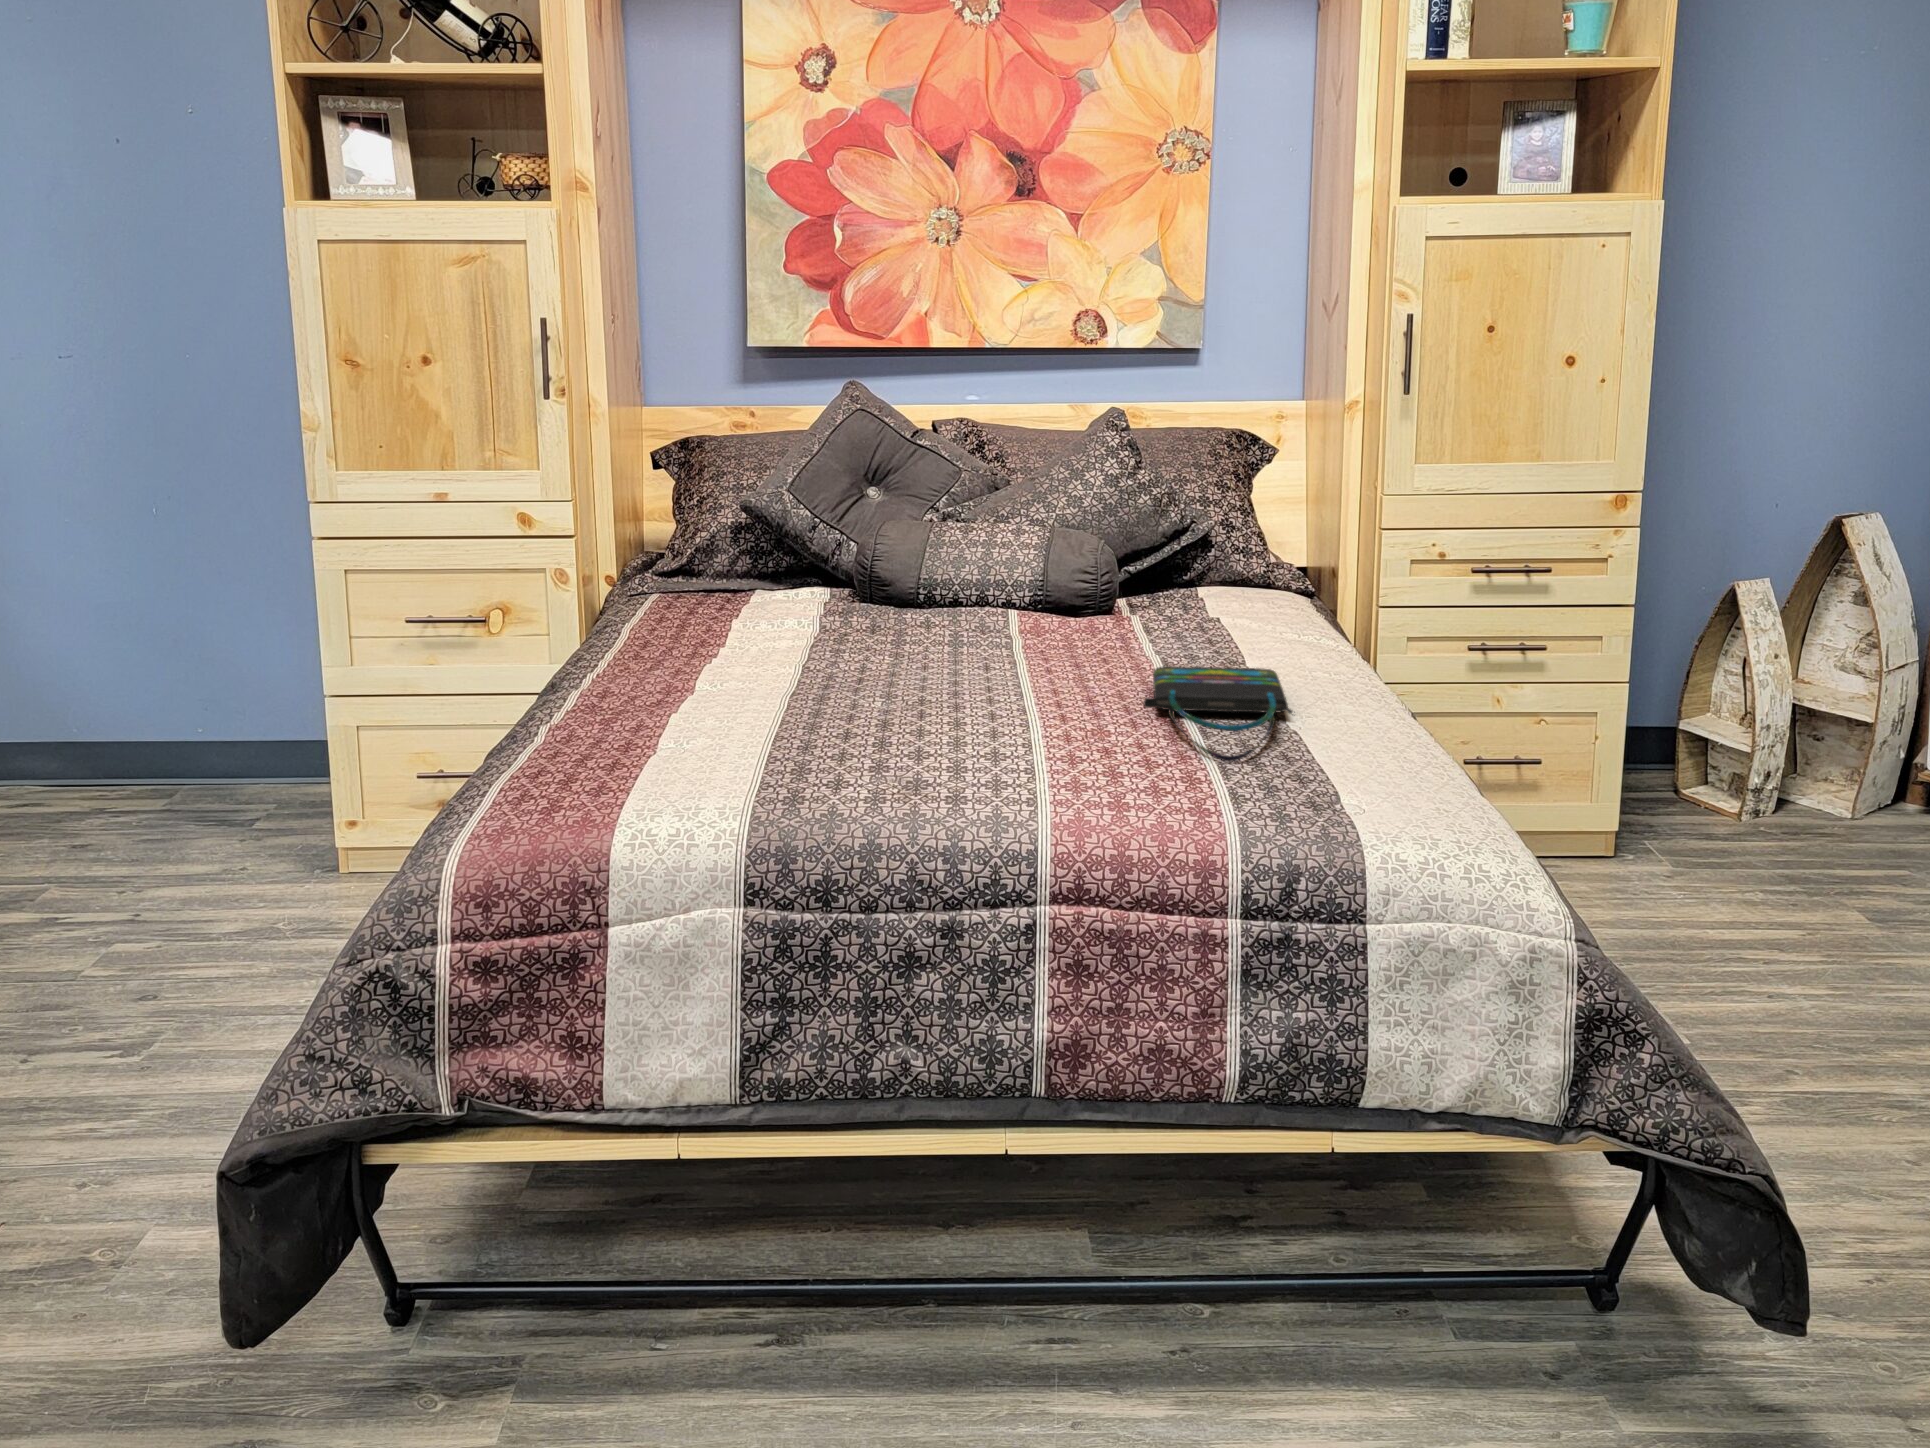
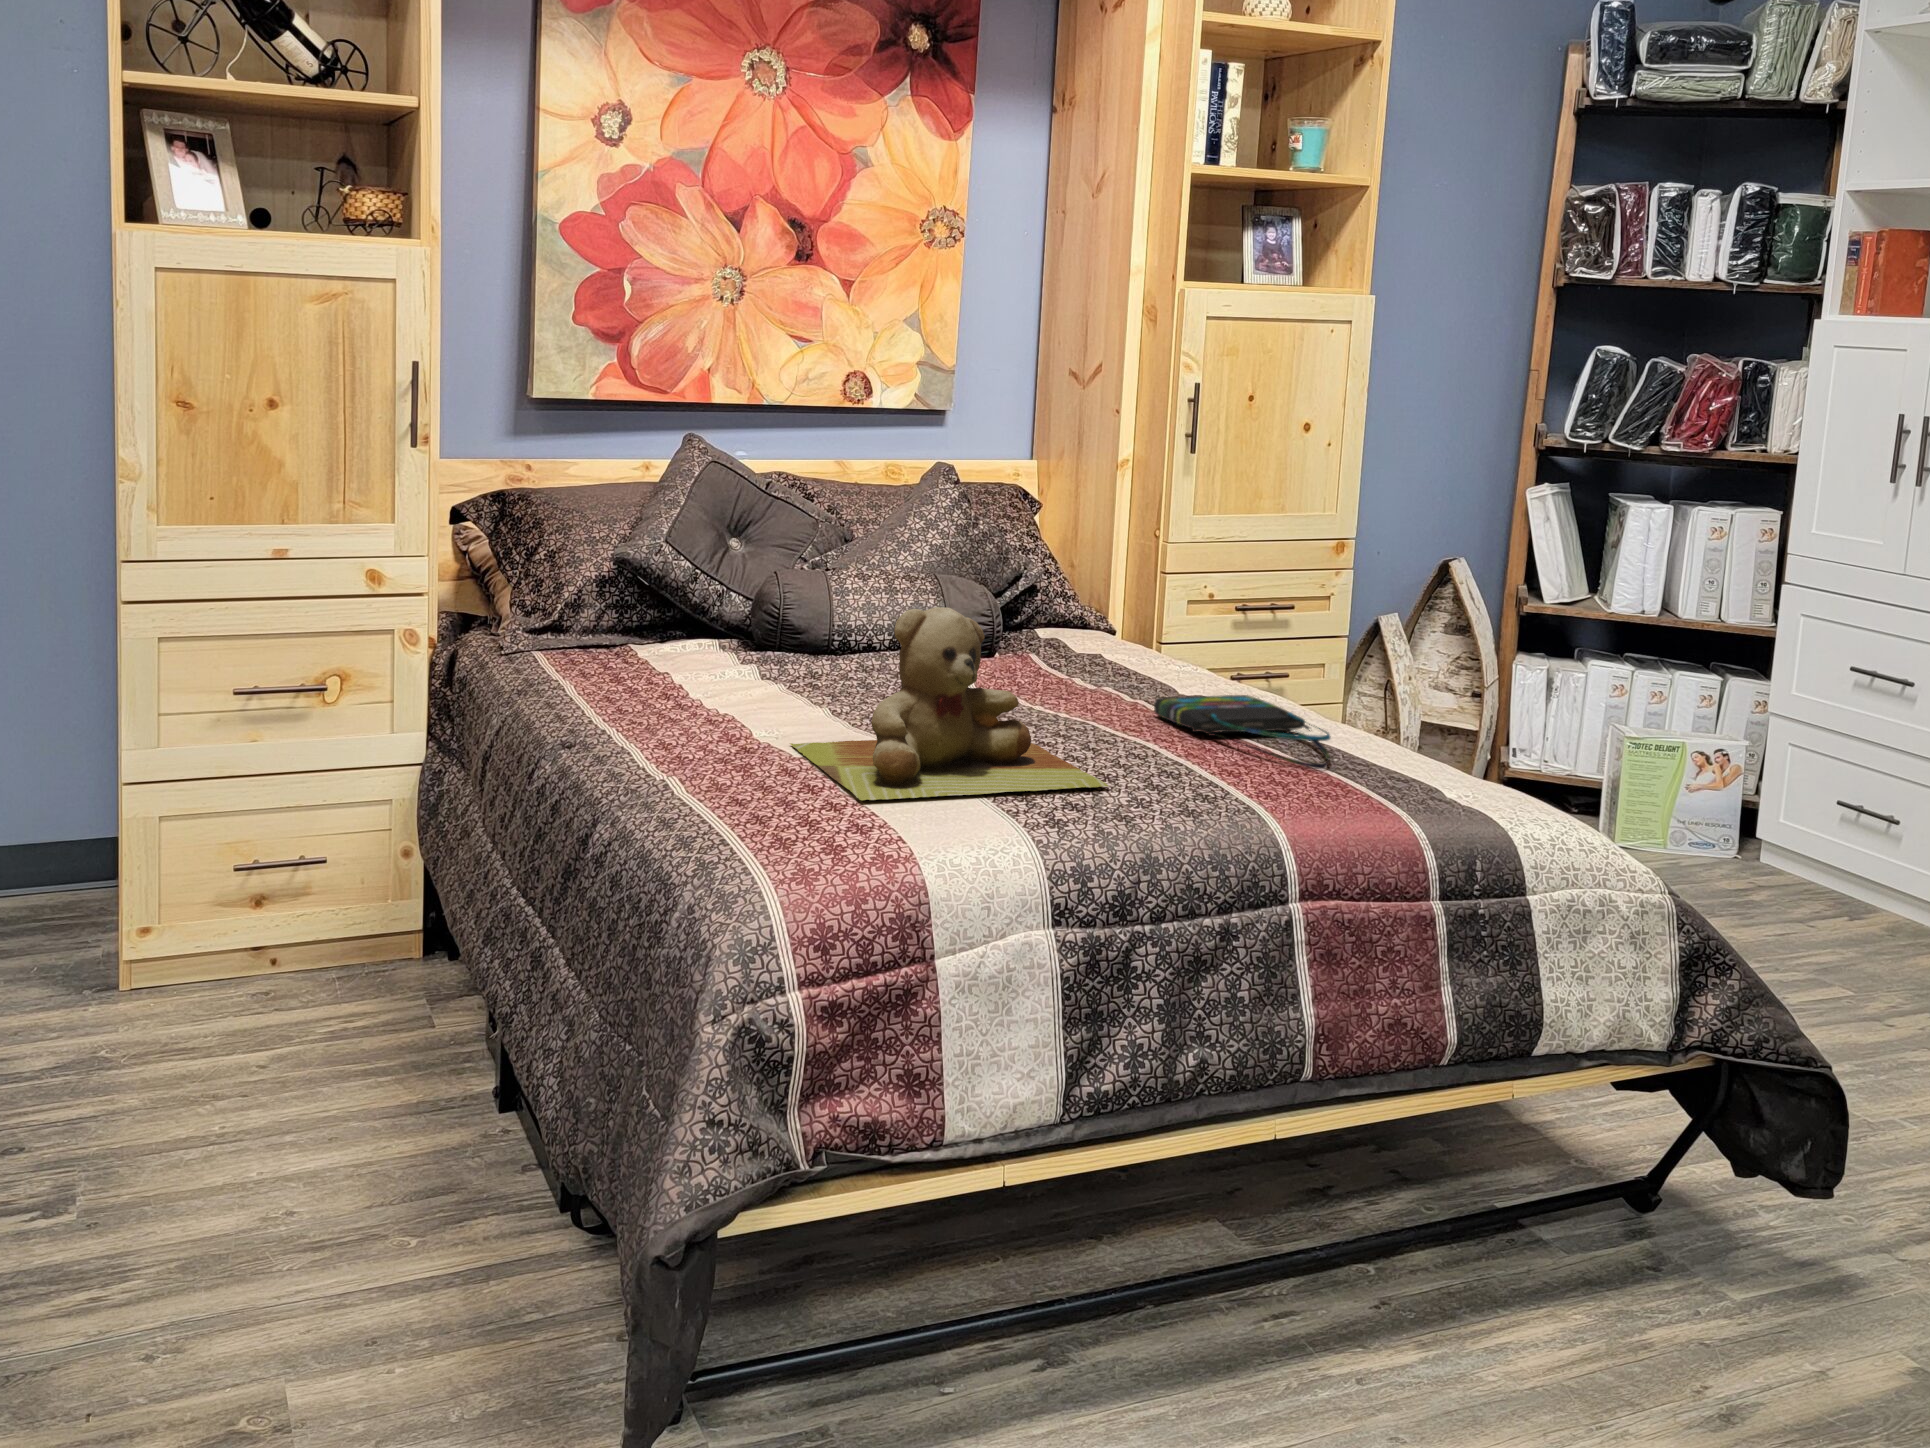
teddy bear: none [674,568,962,764] -> present [790,607,1108,800]

